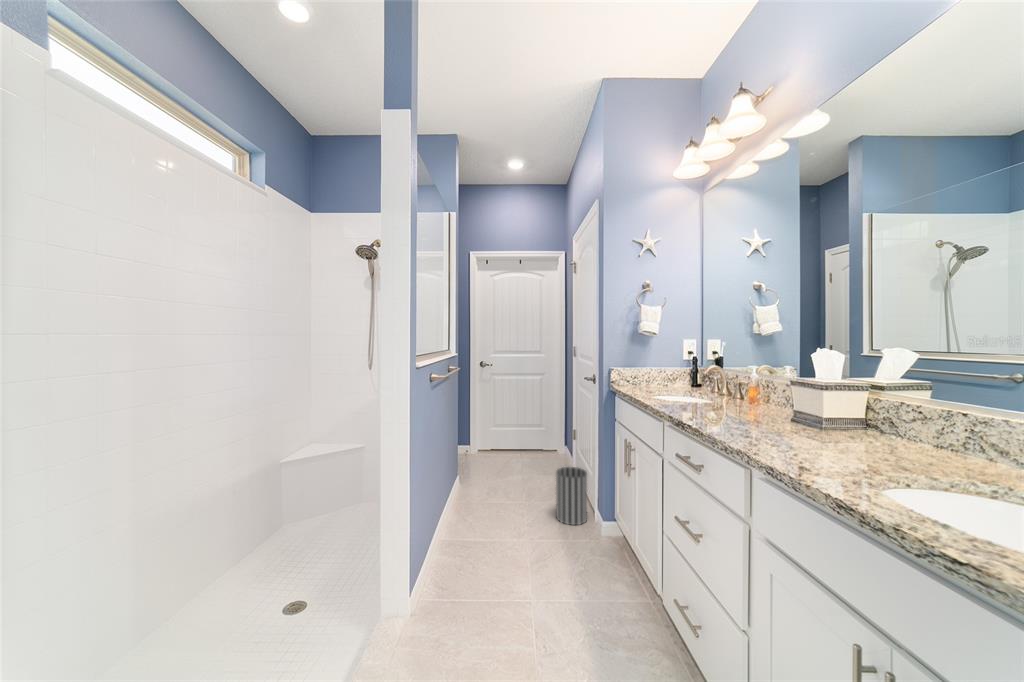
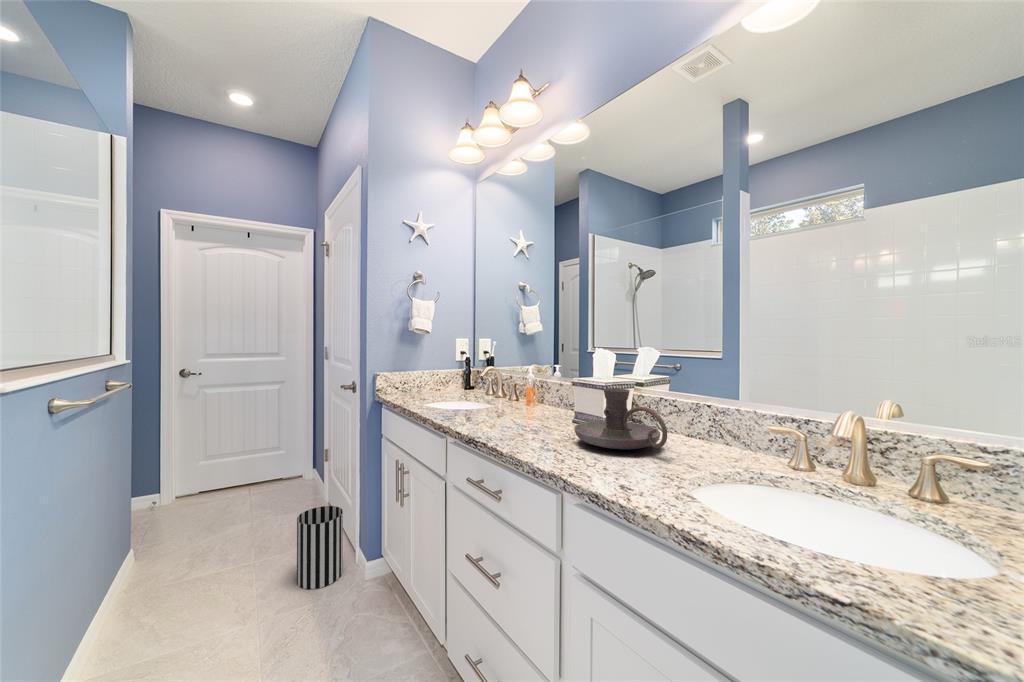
candle holder: none [779,388,885,448] -> present [574,388,667,449]

